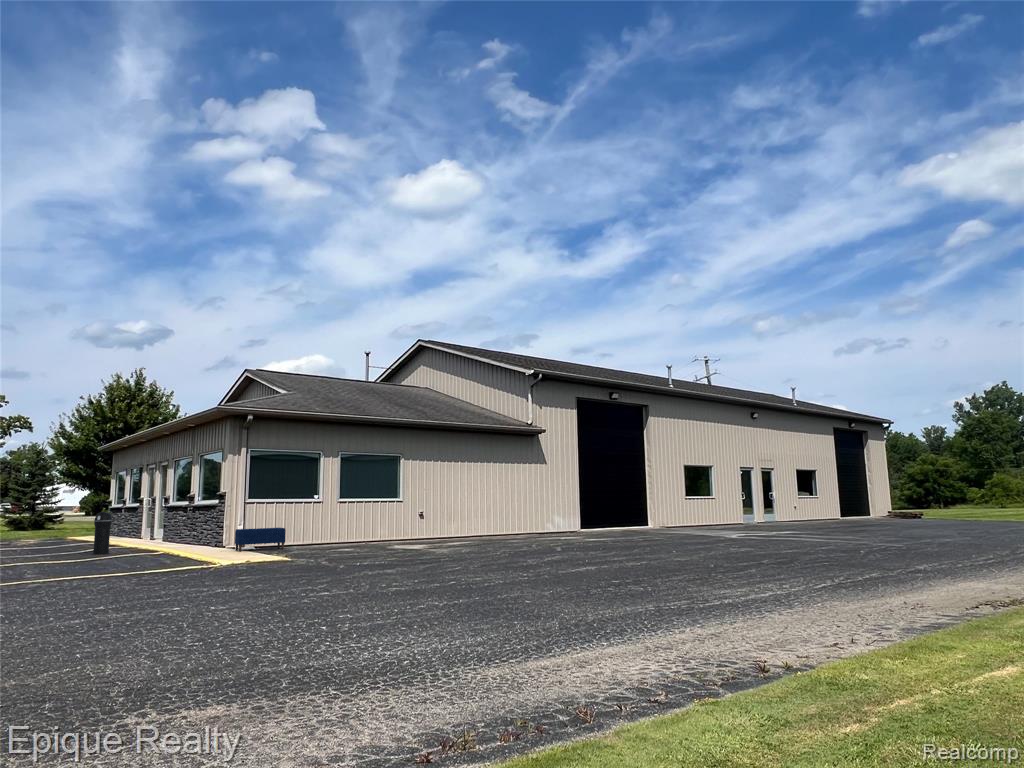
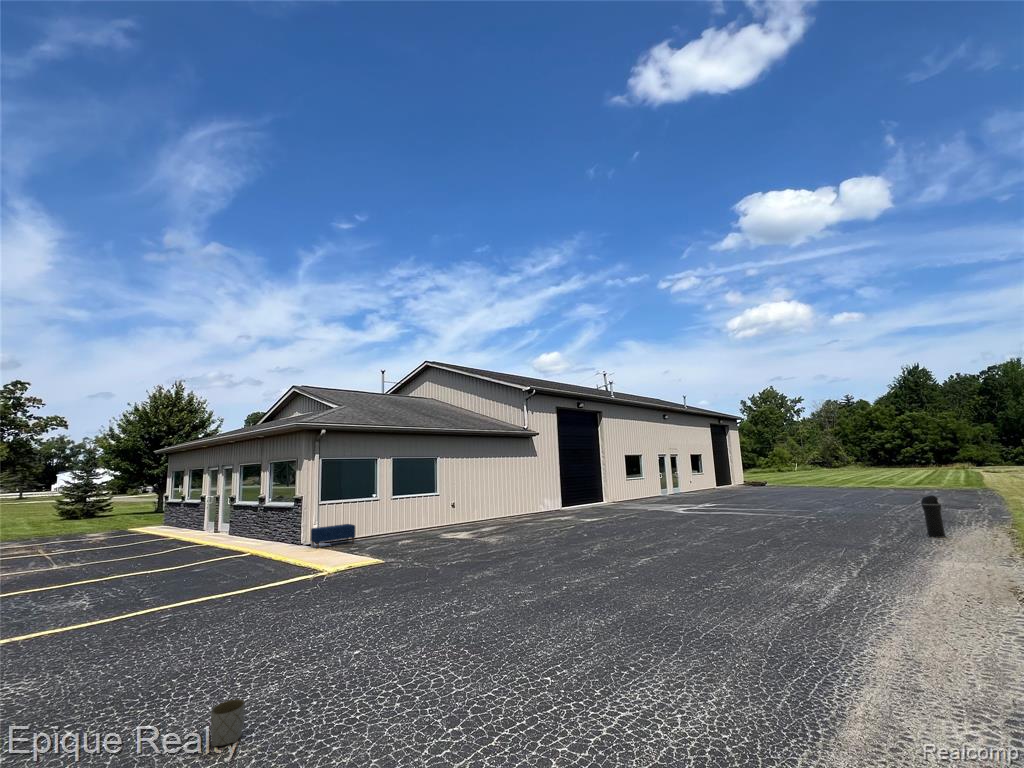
trash can: present [93,512,112,554] -> present [921,495,945,537]
planter: none [23,602,51,631] -> present [211,699,245,747]

